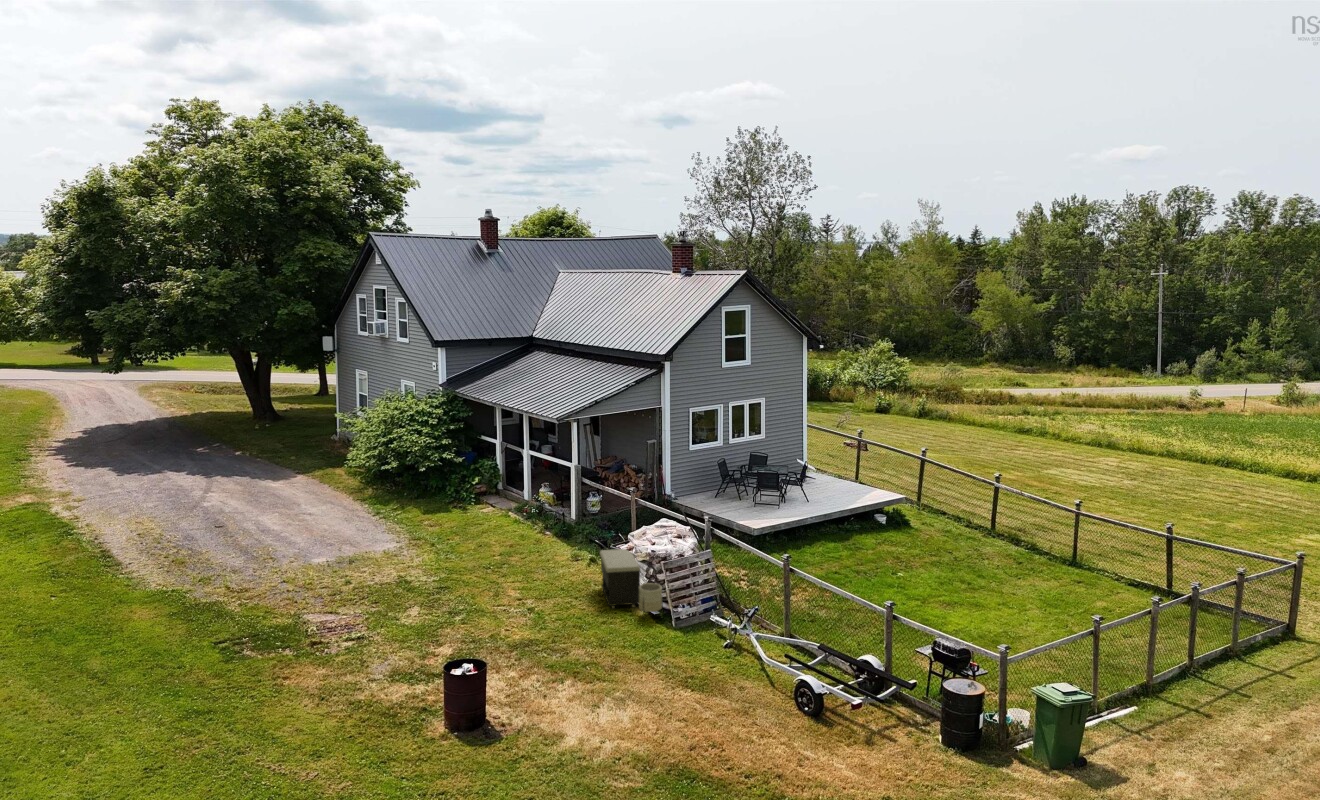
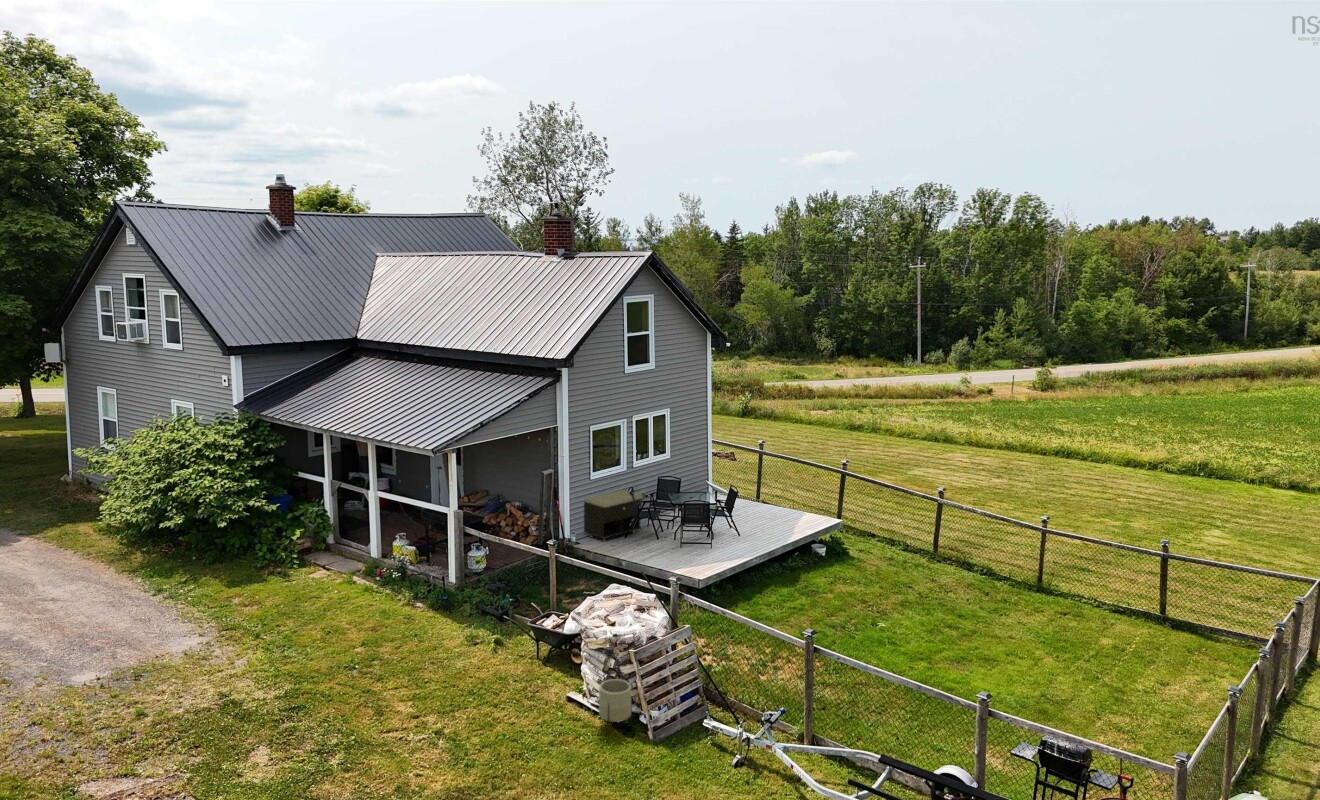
storage bench: present [600,549,640,608] -> present [584,490,643,541]

